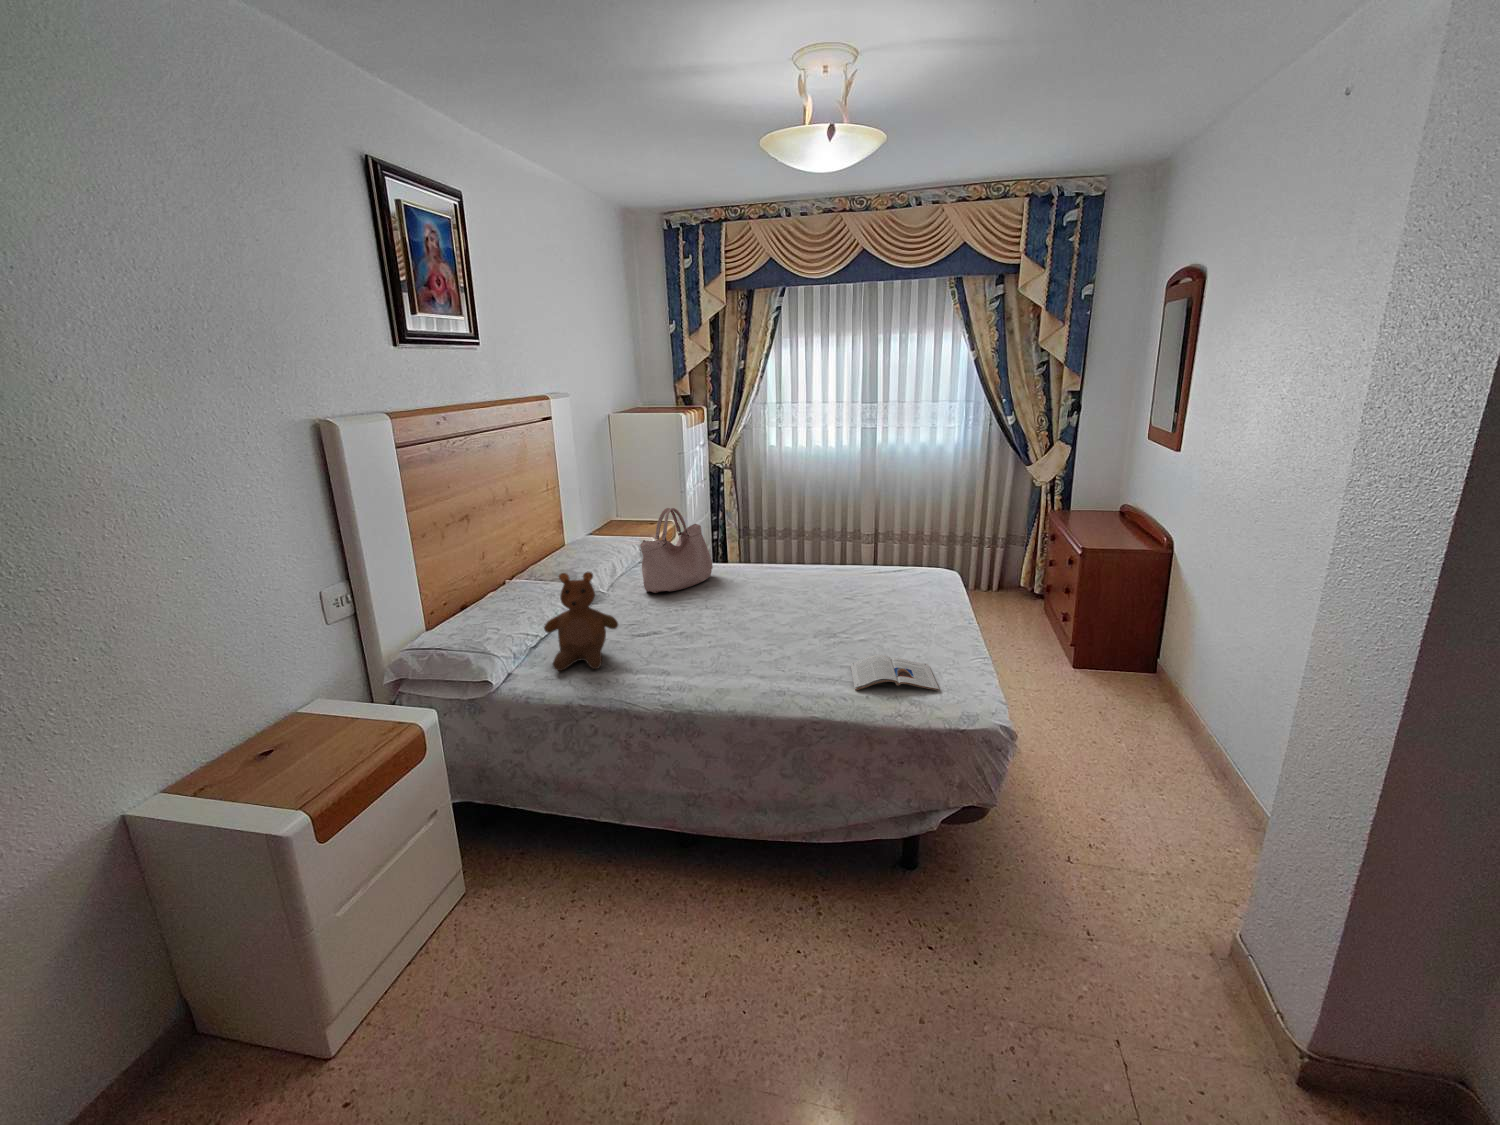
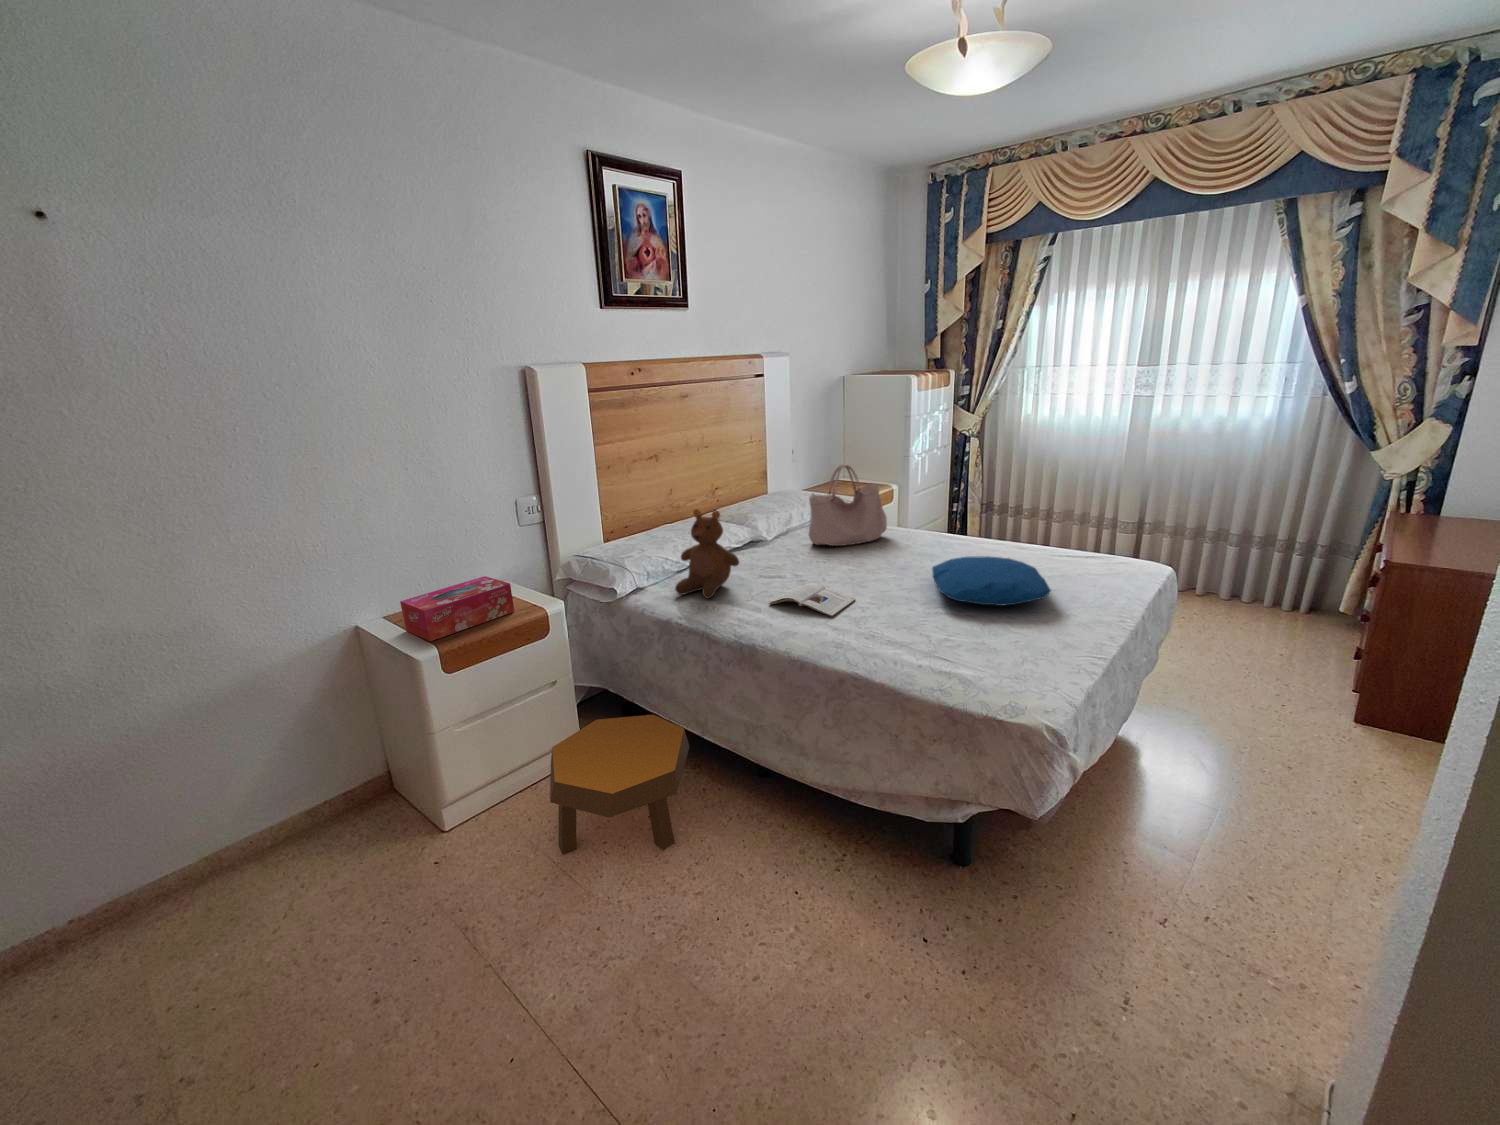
pillow: none [792,581,906,626] -> present [932,556,1051,606]
magazine: present [850,655,939,690] -> present [769,583,855,617]
tissue box: none [218,697,376,801] -> present [400,576,514,641]
footstool: none [476,813,656,1013] -> present [550,715,689,854]

